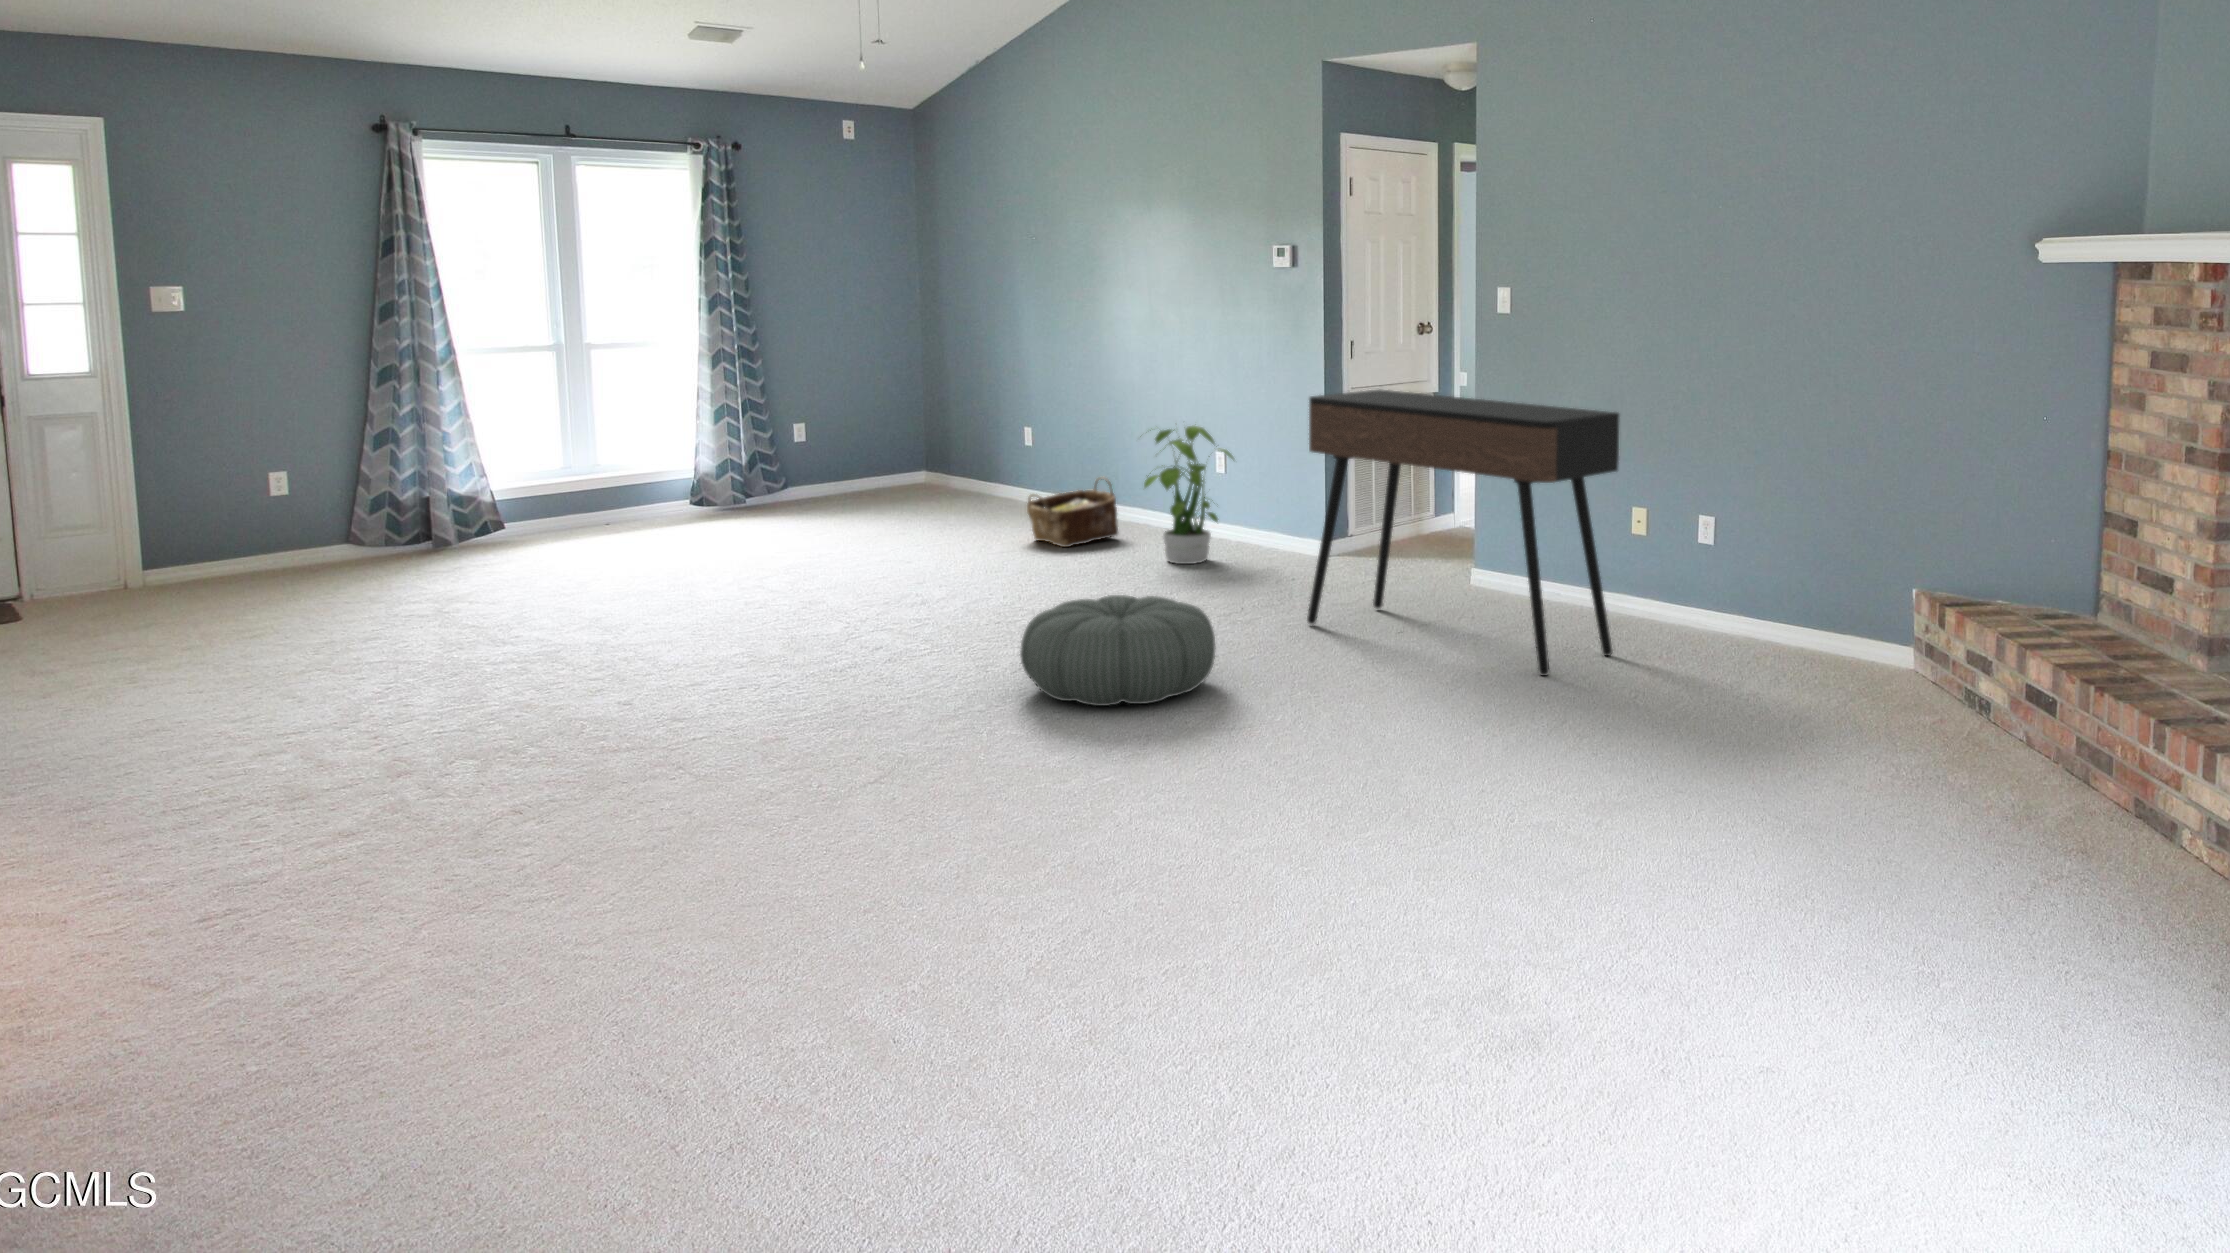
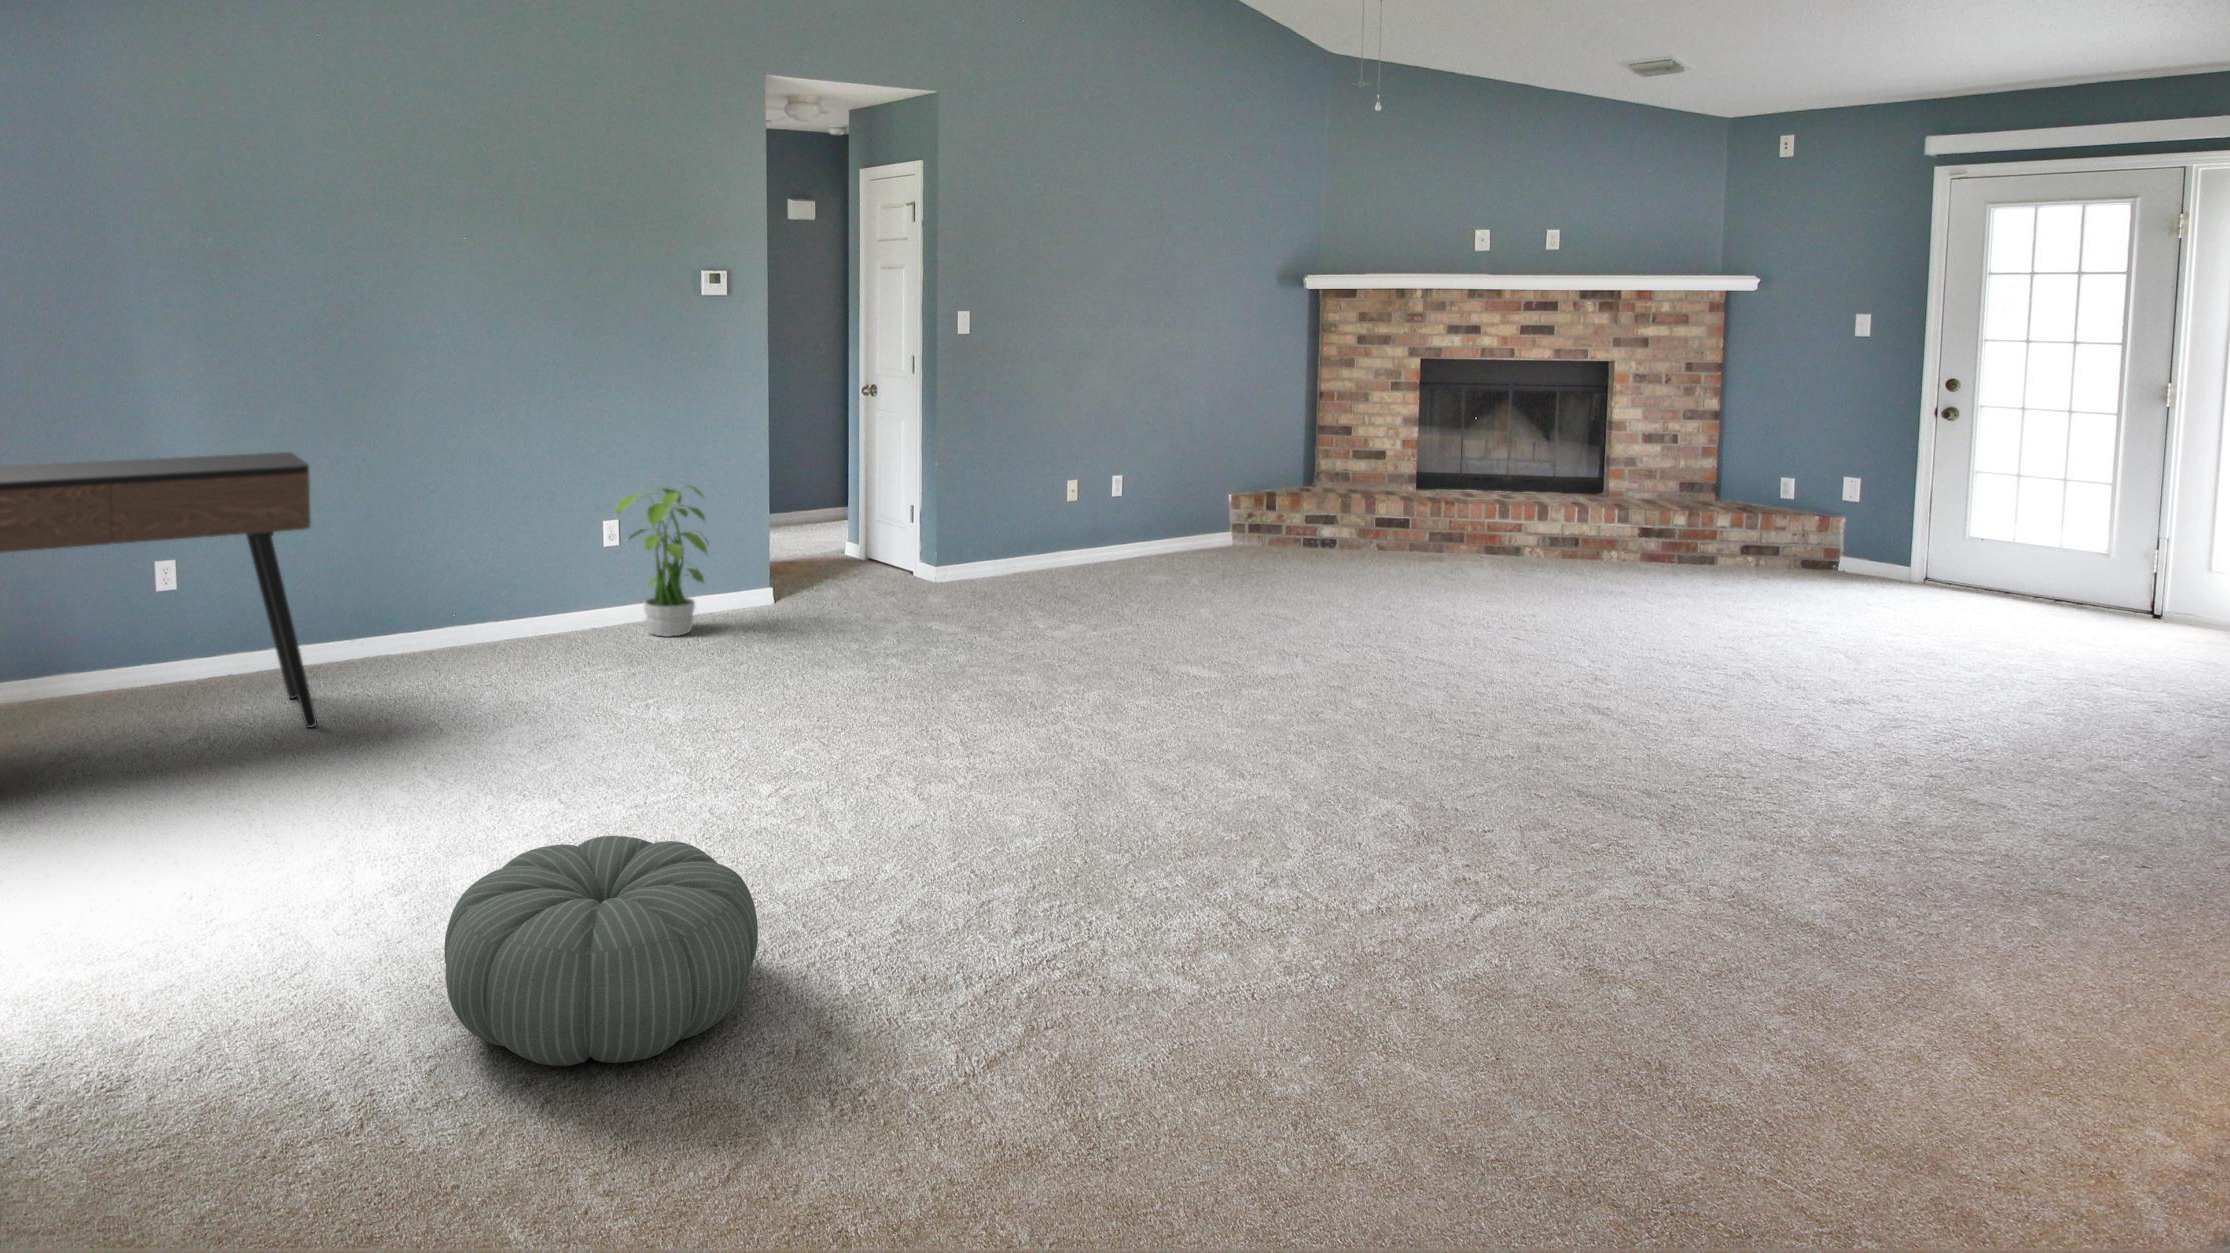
console table: present [1307,390,1619,676] -> present [0,452,317,728]
woven basket: present [1027,477,1118,547] -> none [439,576,536,671]
pouf: present [1020,595,1216,706] -> present [445,836,758,1066]

